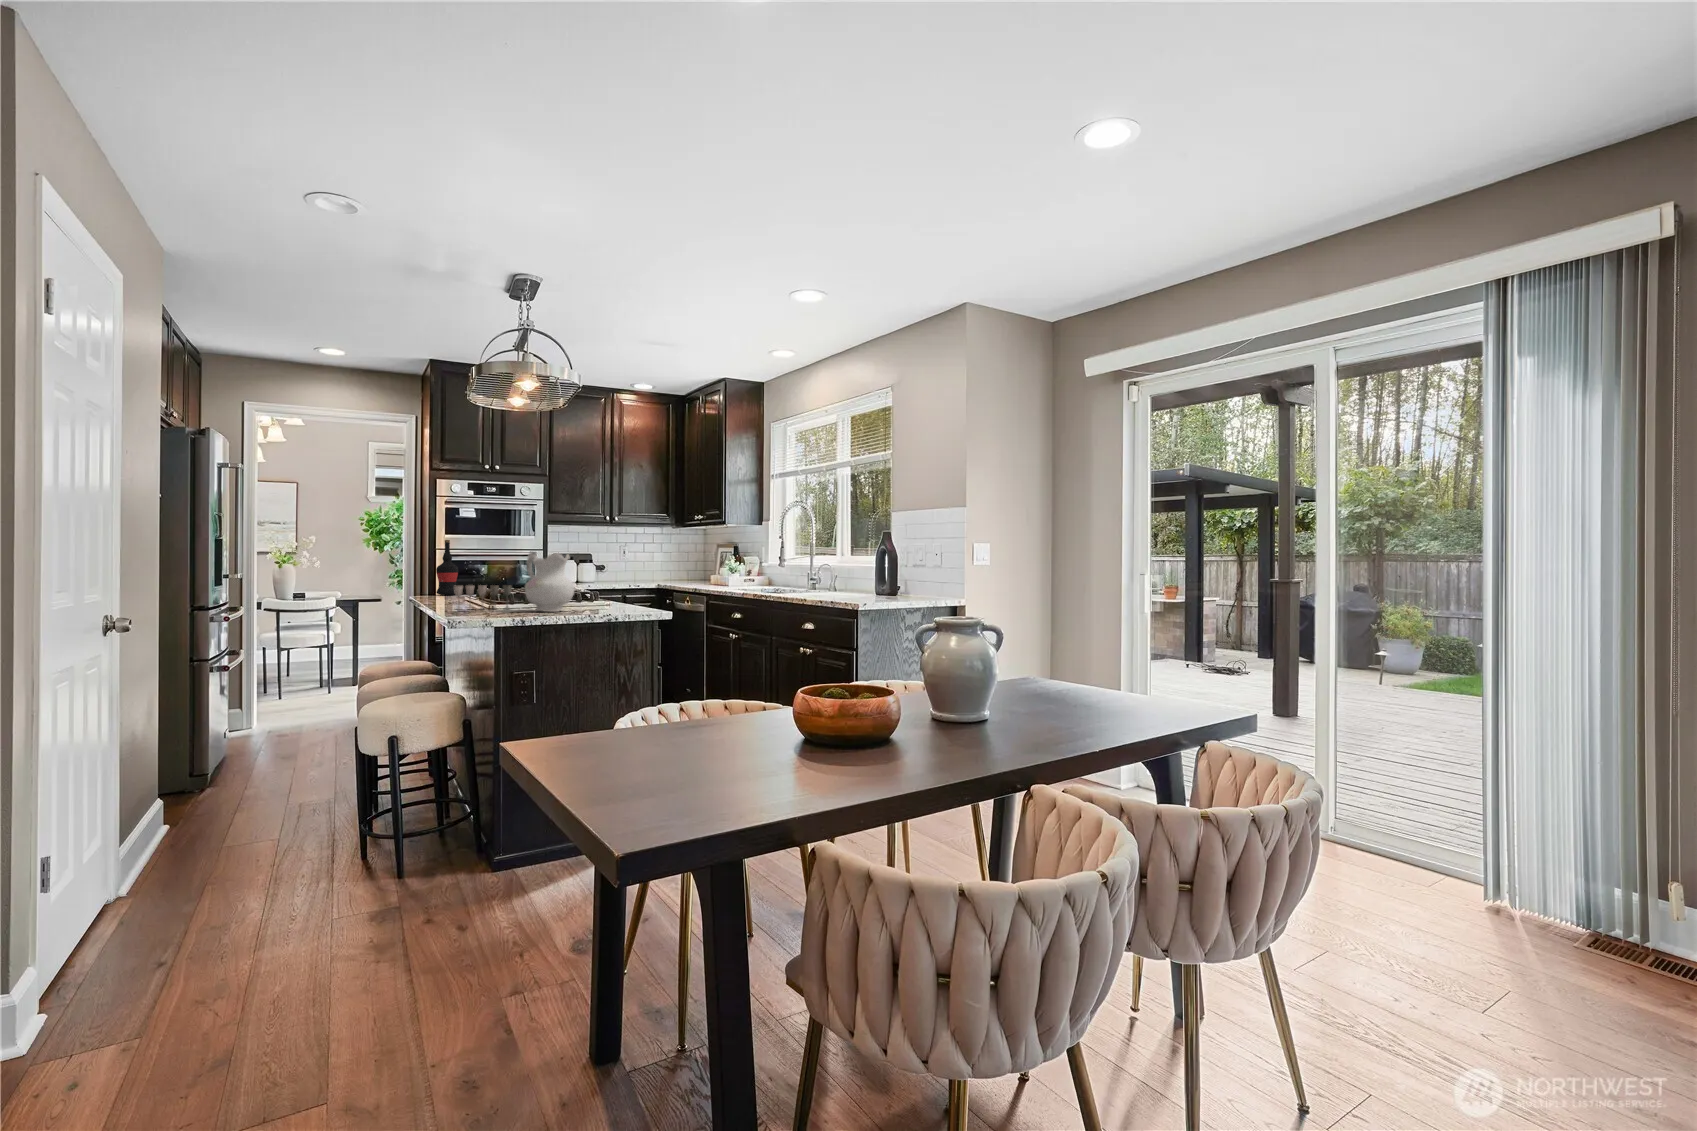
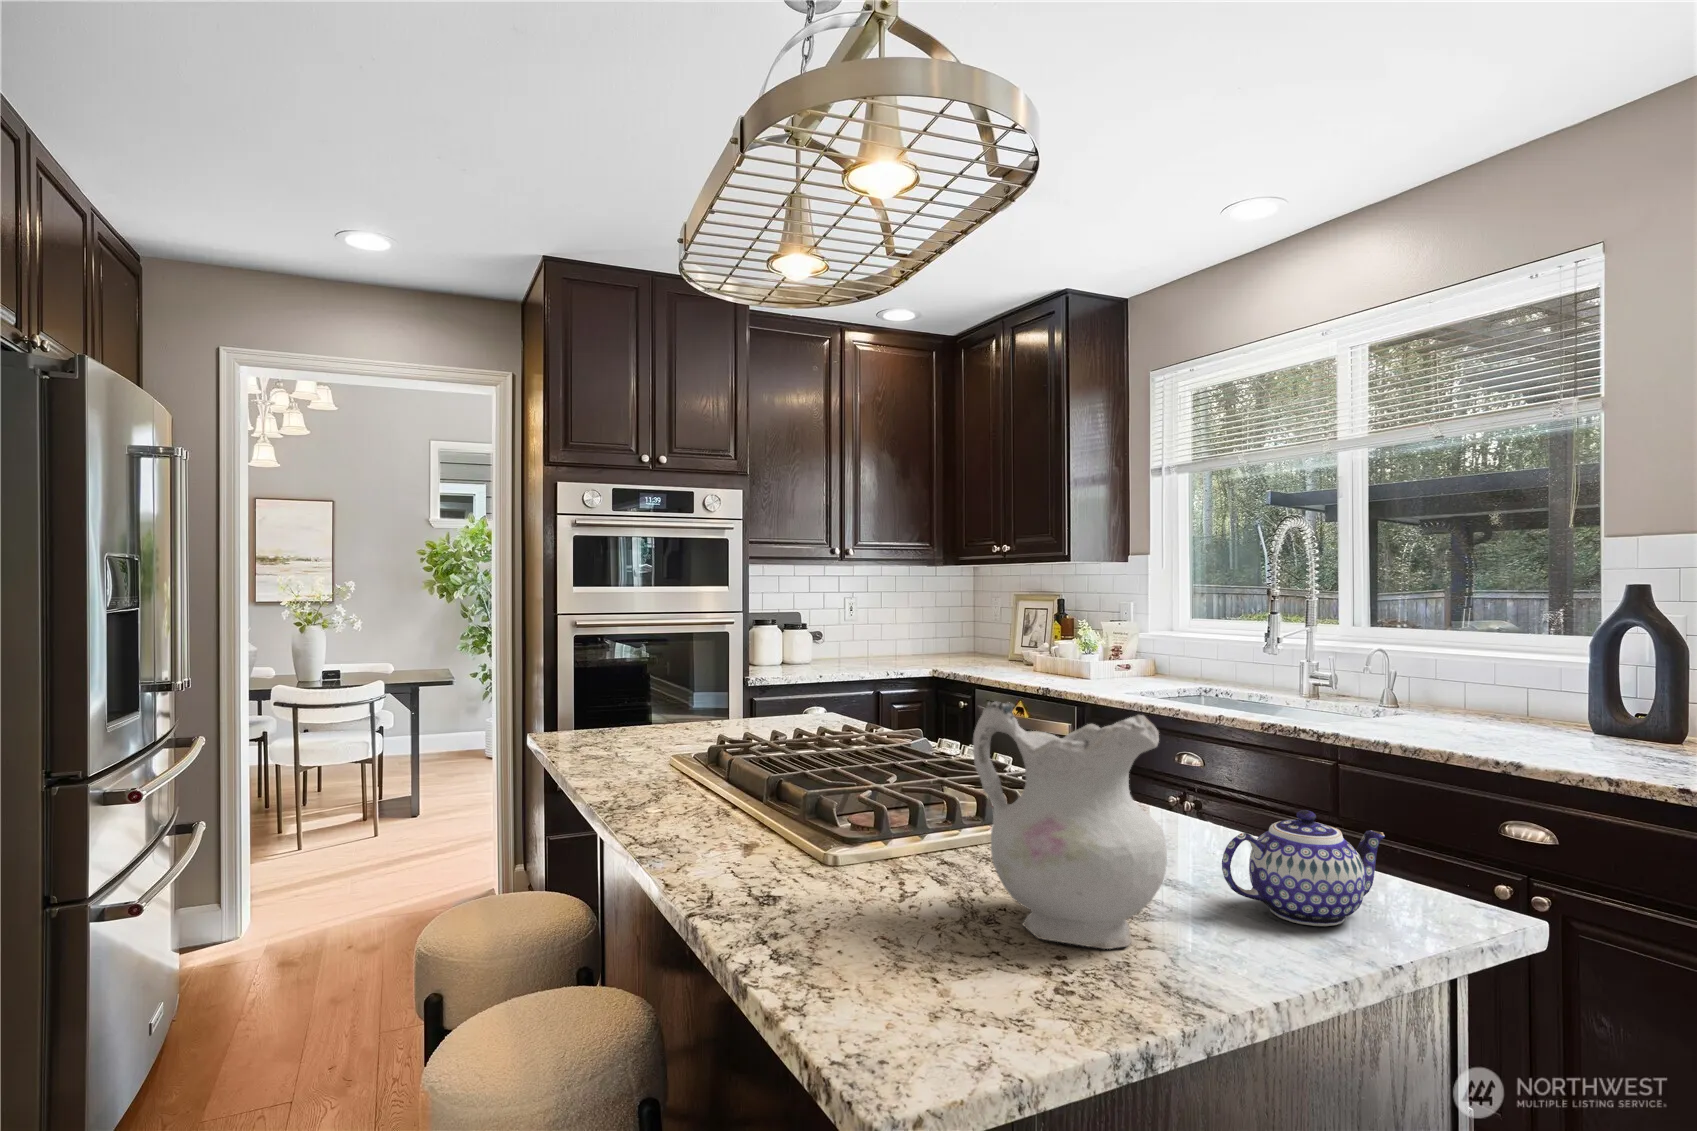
wine bottle: present [436,540,458,595] -> none [586,614,632,743]
teapot: none [596,582,645,611] -> present [1222,810,1385,926]
wine glass: present [454,585,511,610] -> none [729,810,909,911]

